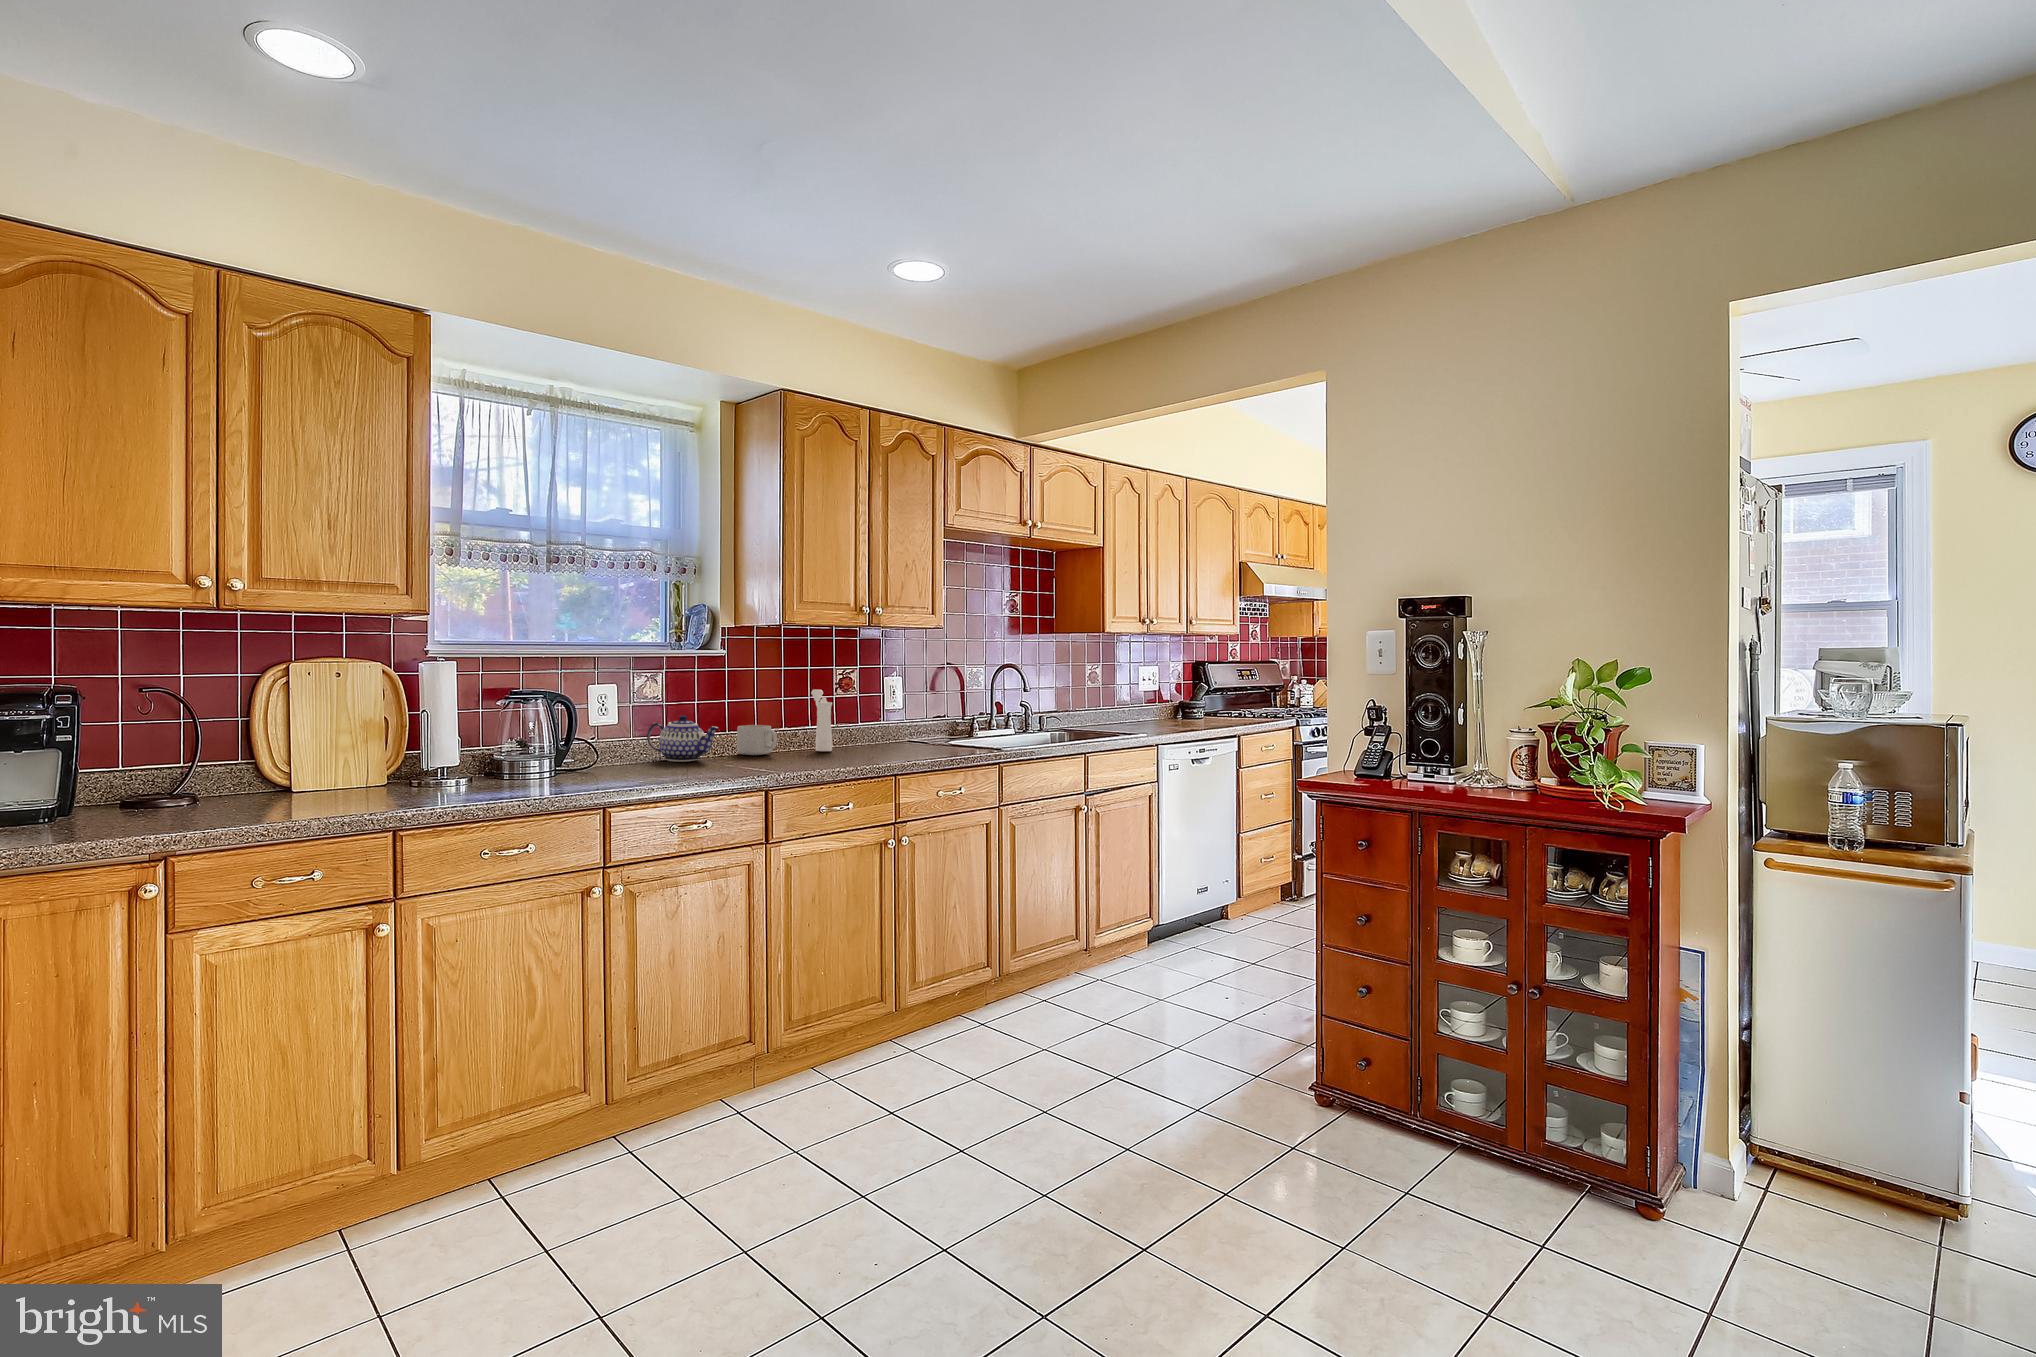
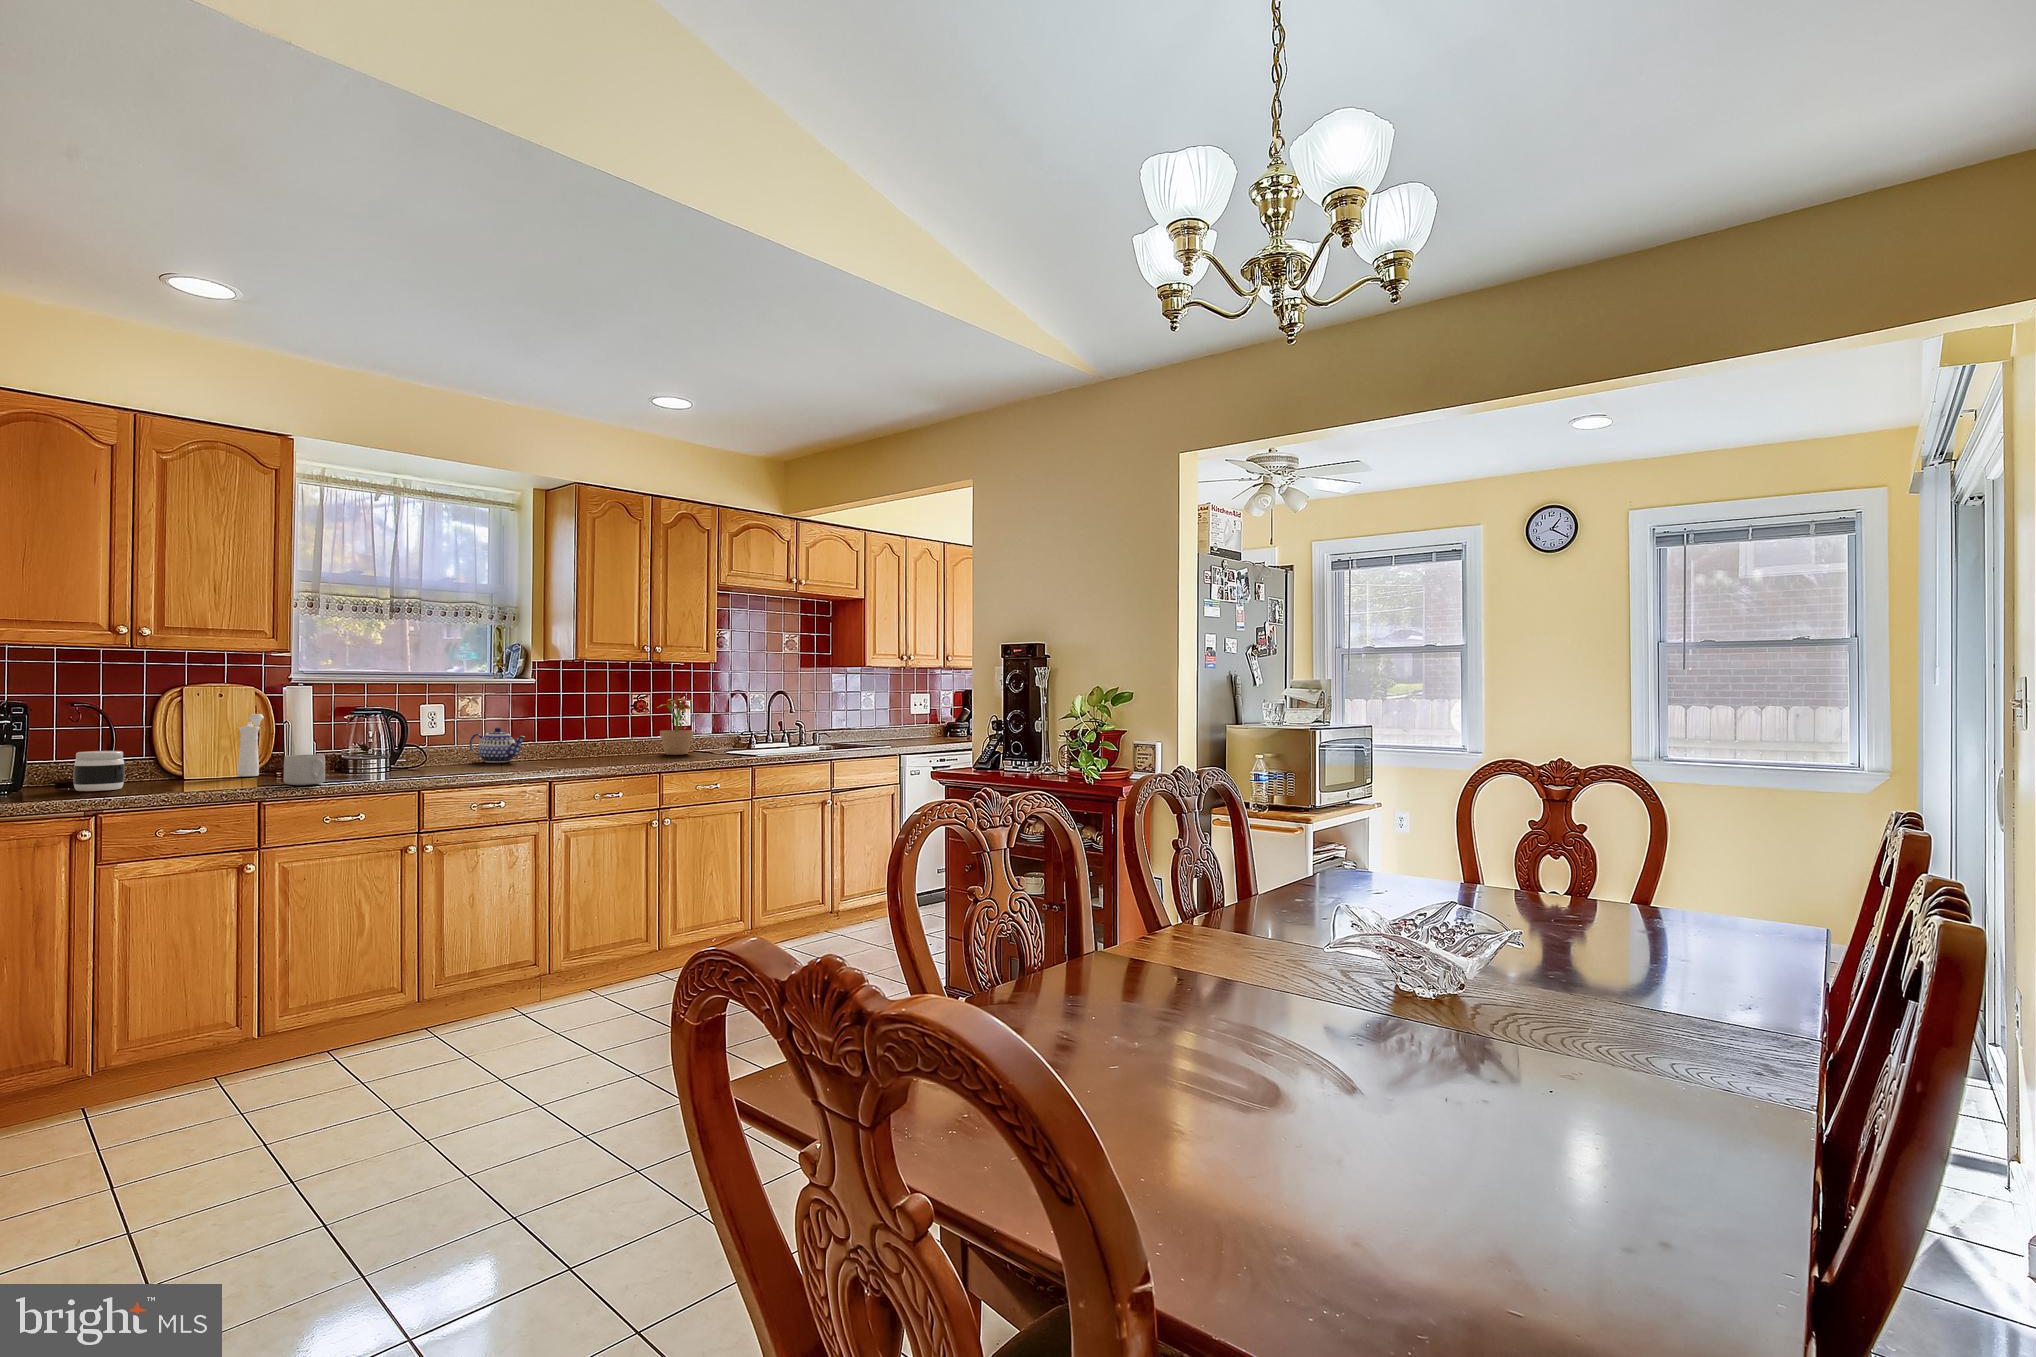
potted plant: none [864,670,909,747] -> present [657,695,693,755]
pepper mill: present [811,690,832,751] -> present [238,714,264,777]
mug: present [737,725,777,755] -> present [284,755,325,785]
jar: none [141,756,211,816] -> present [73,751,125,791]

